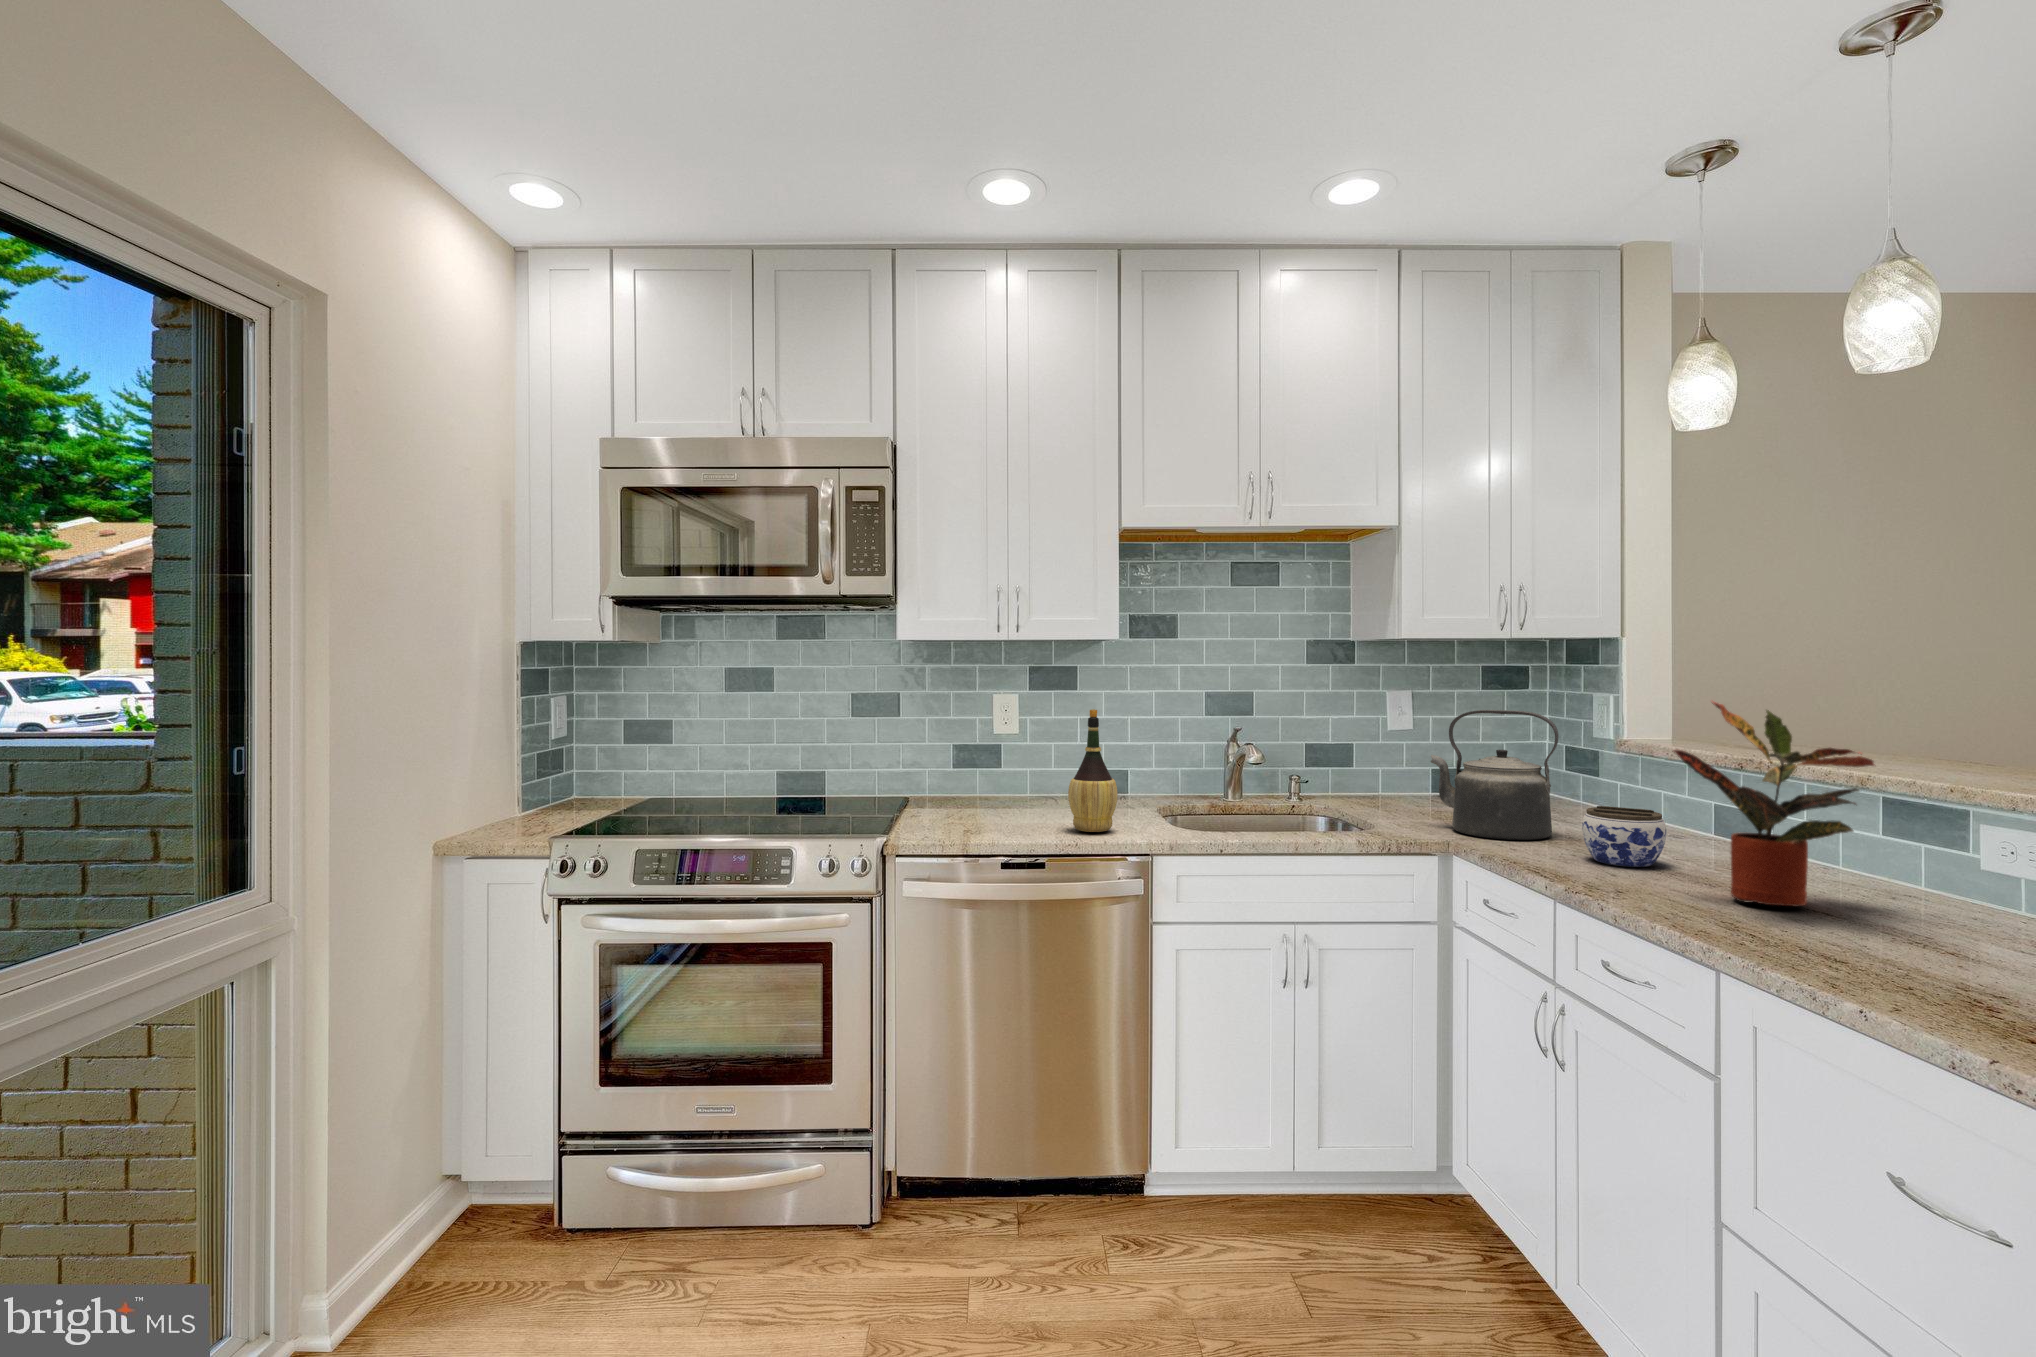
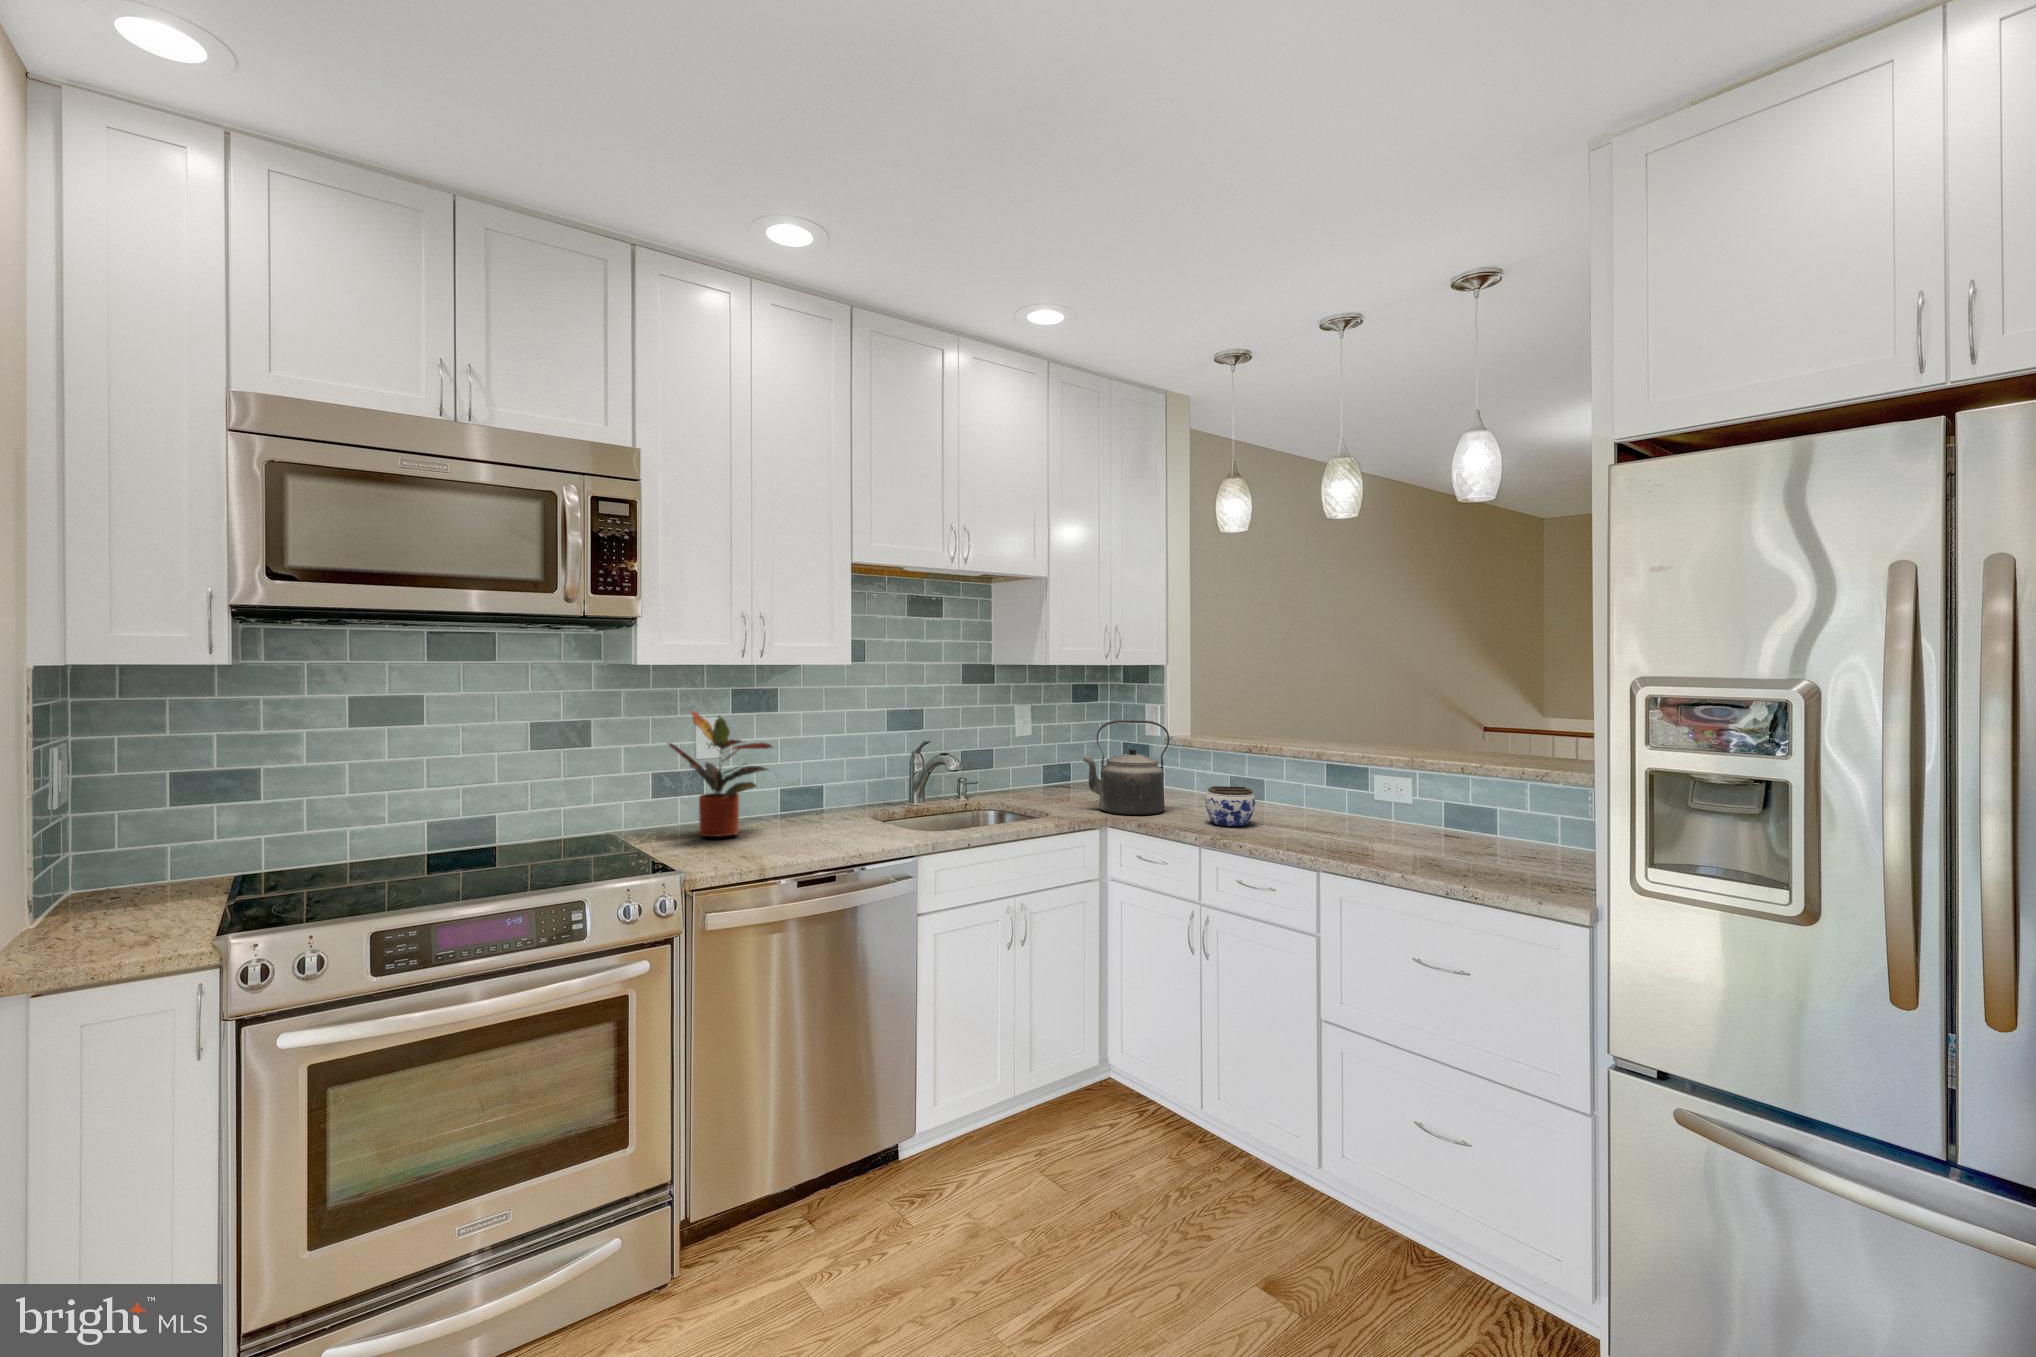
potted plant: present [1674,701,1874,906] -> present [668,711,772,837]
wine bottle: present [1068,709,1118,832] -> none [836,732,882,844]

